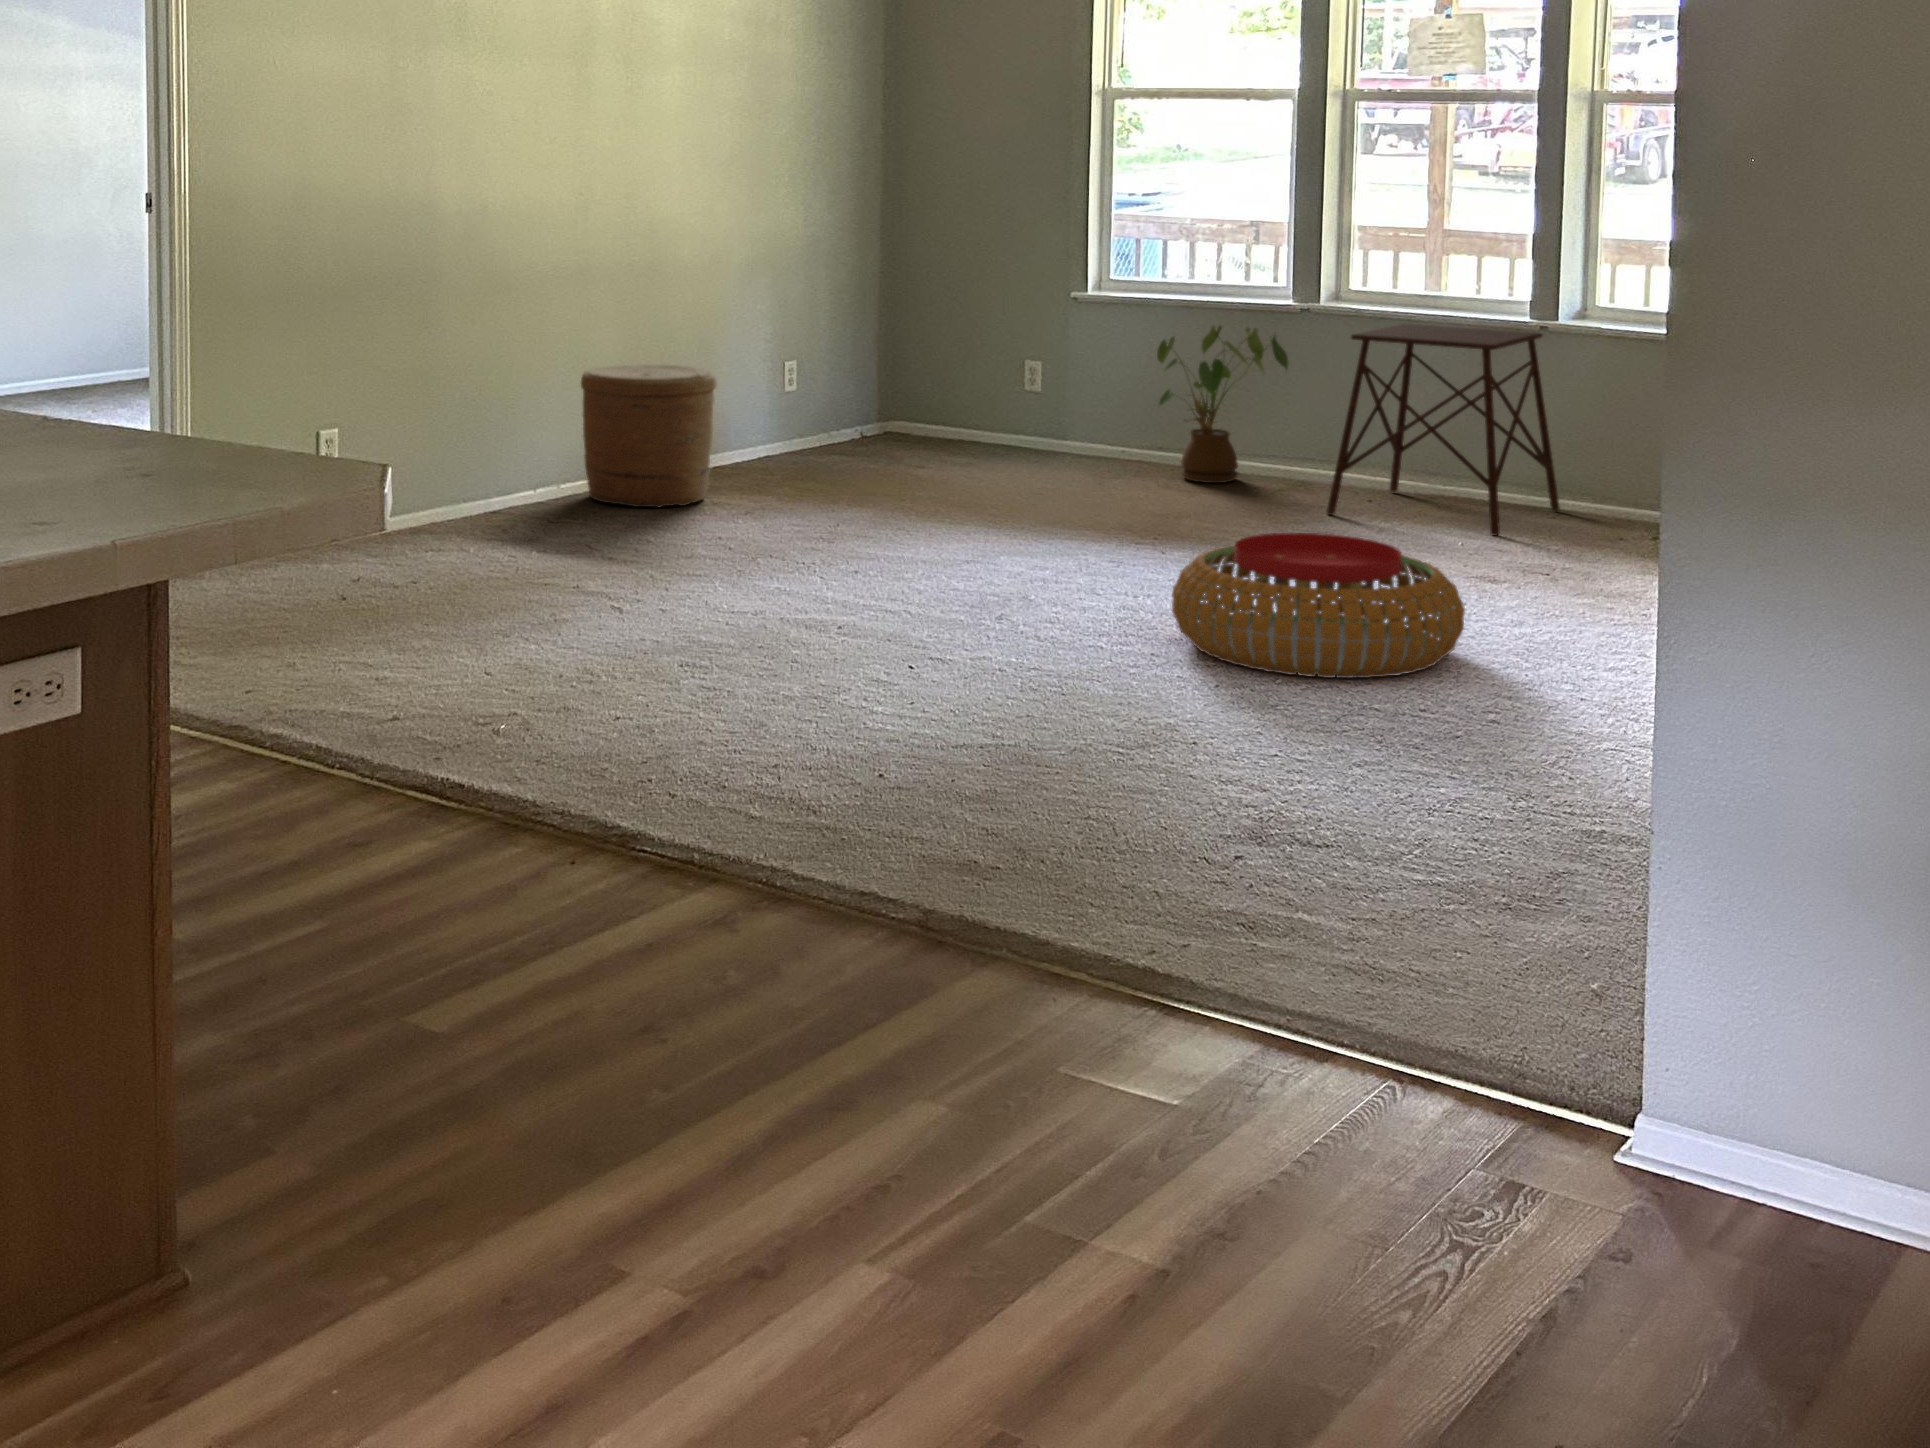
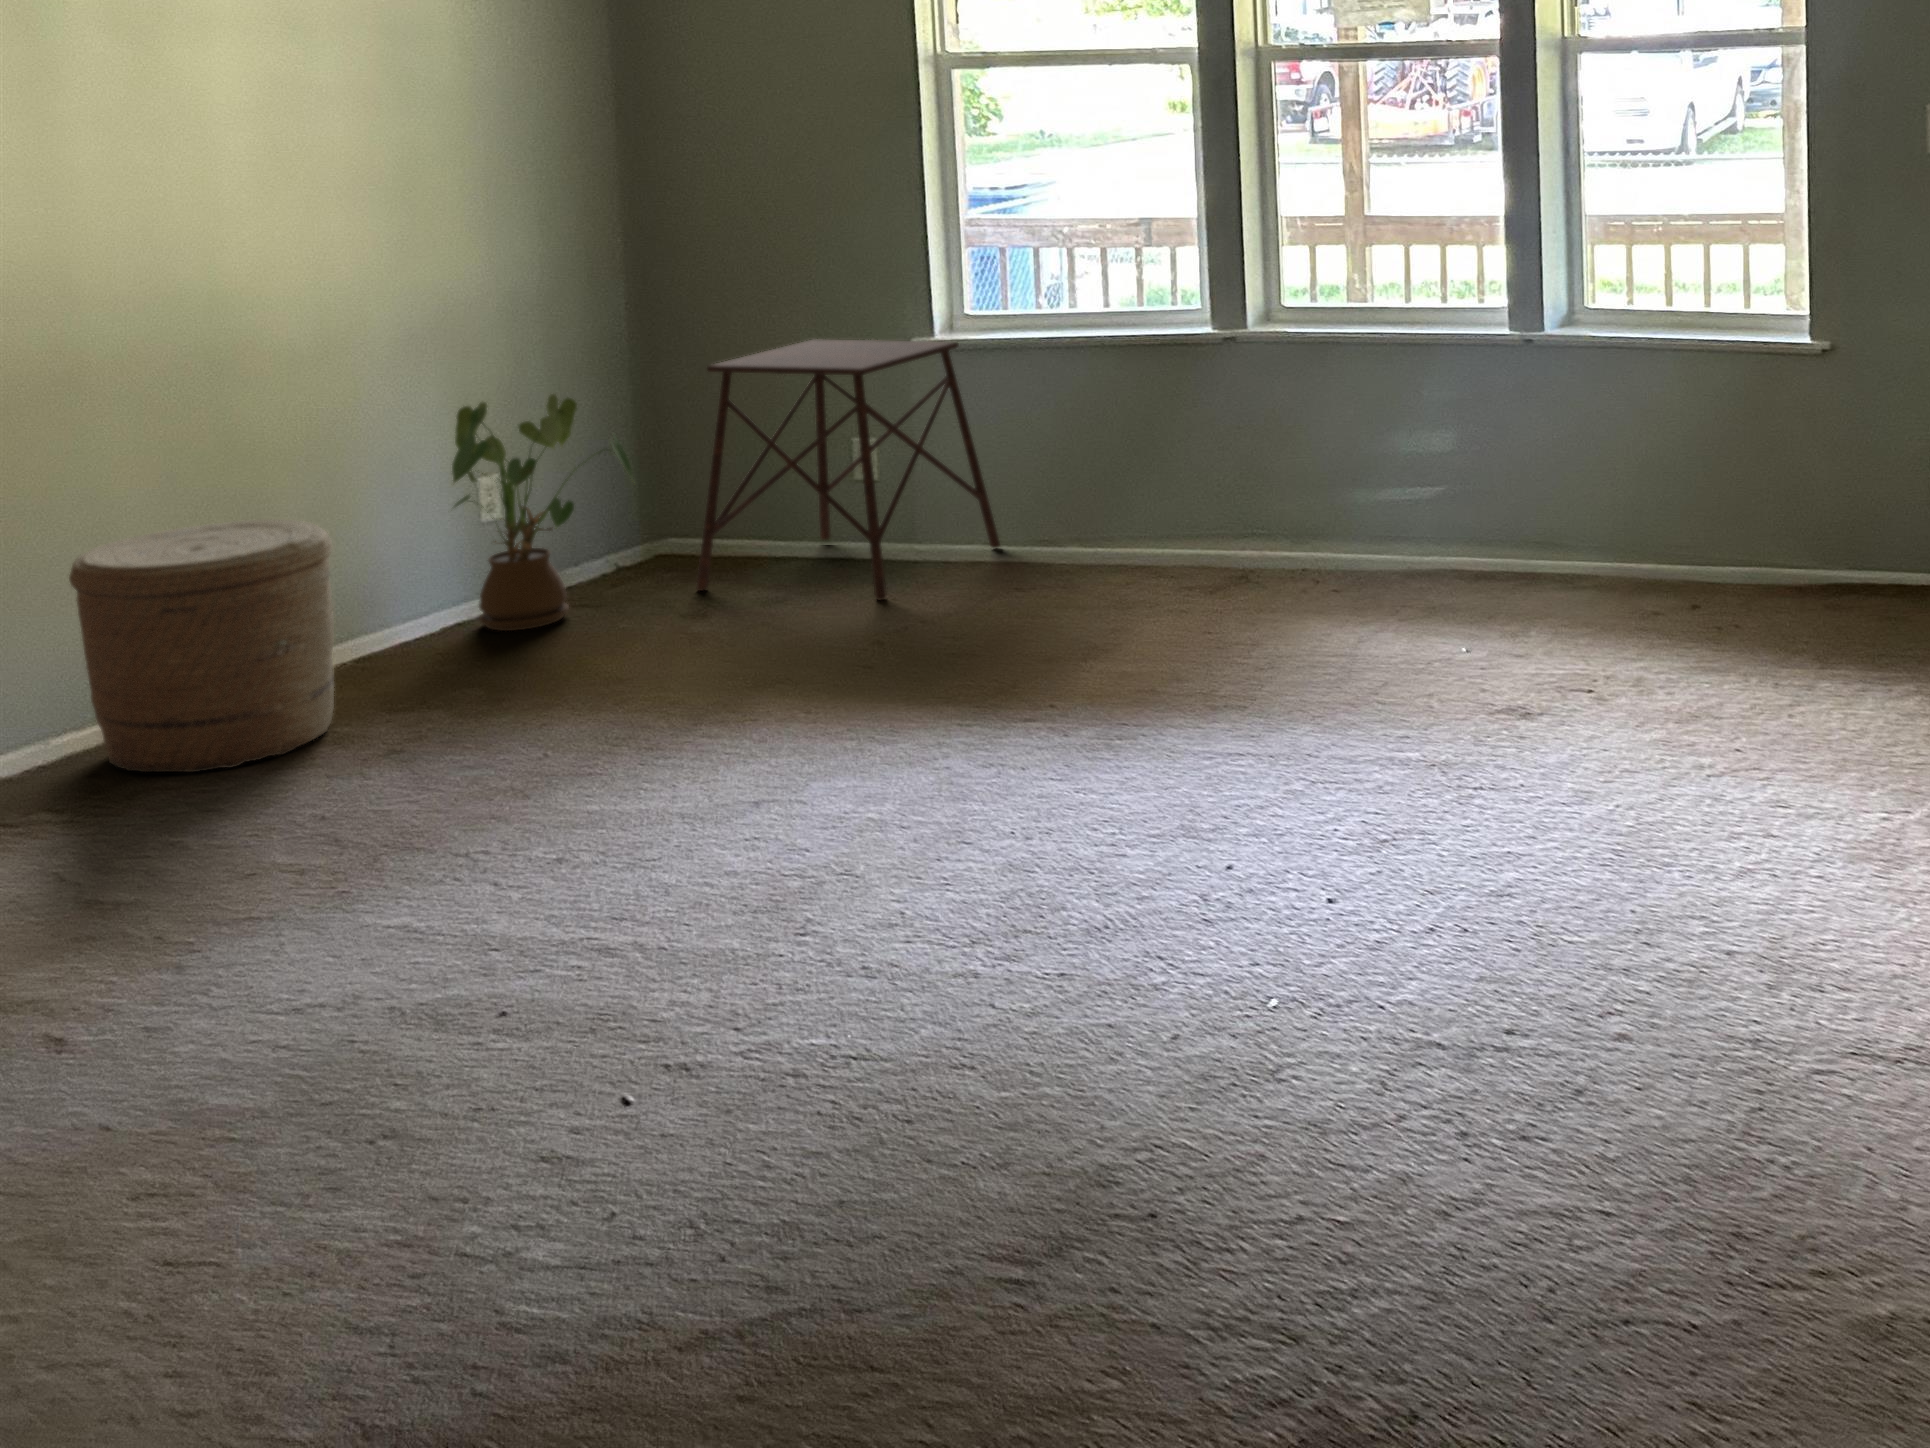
side table: present [1326,323,1560,536] -> present [697,339,1000,600]
house plant: present [1157,326,1289,483] -> present [452,394,632,631]
pouf: present [1172,533,1465,678] -> none [1086,753,1548,1046]

